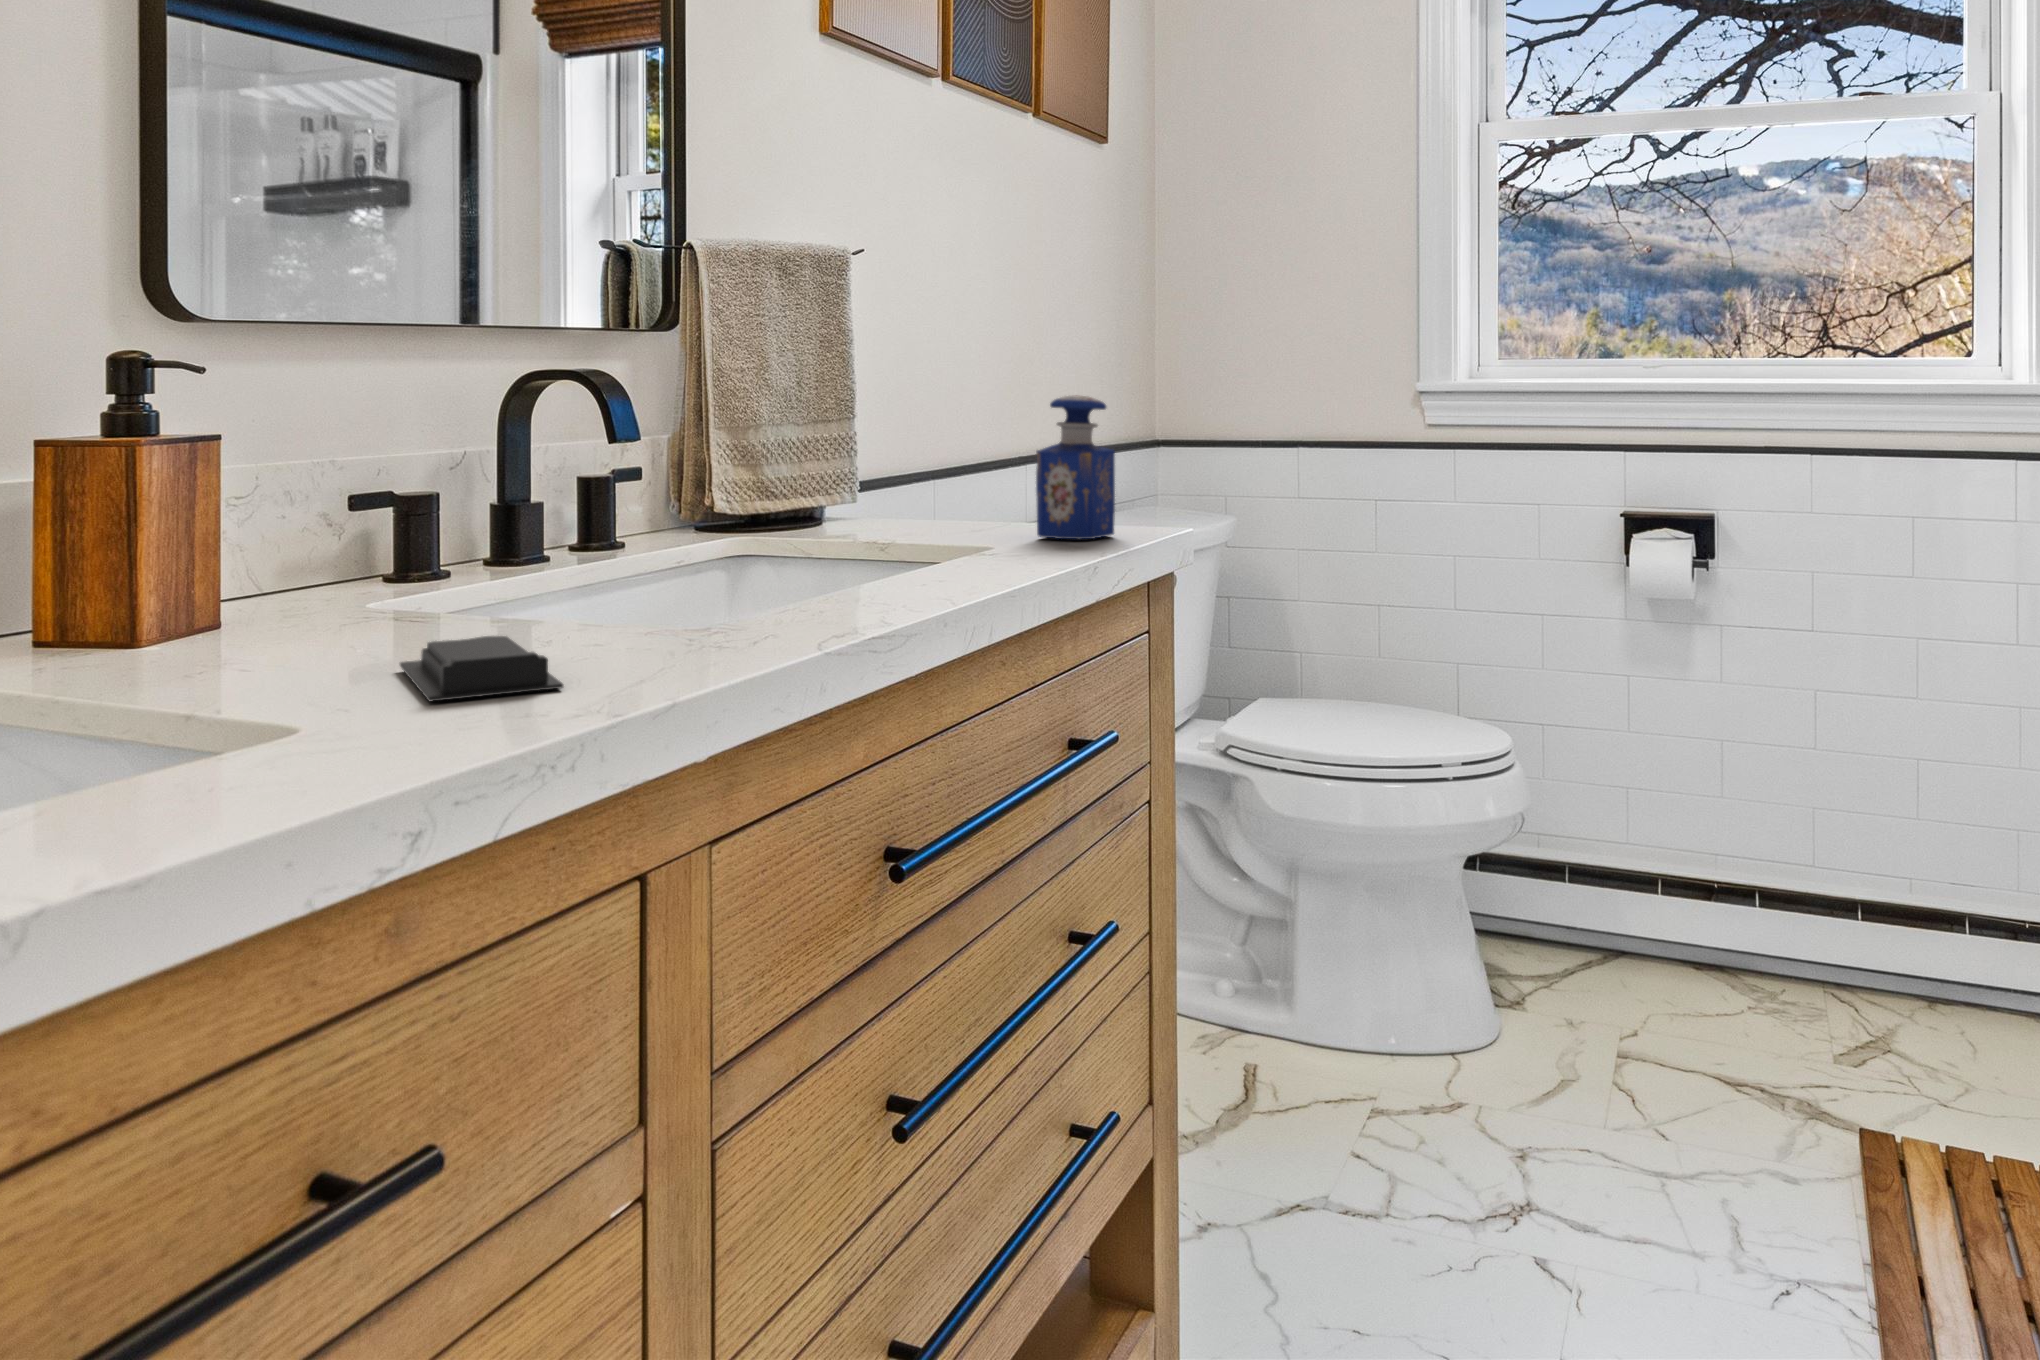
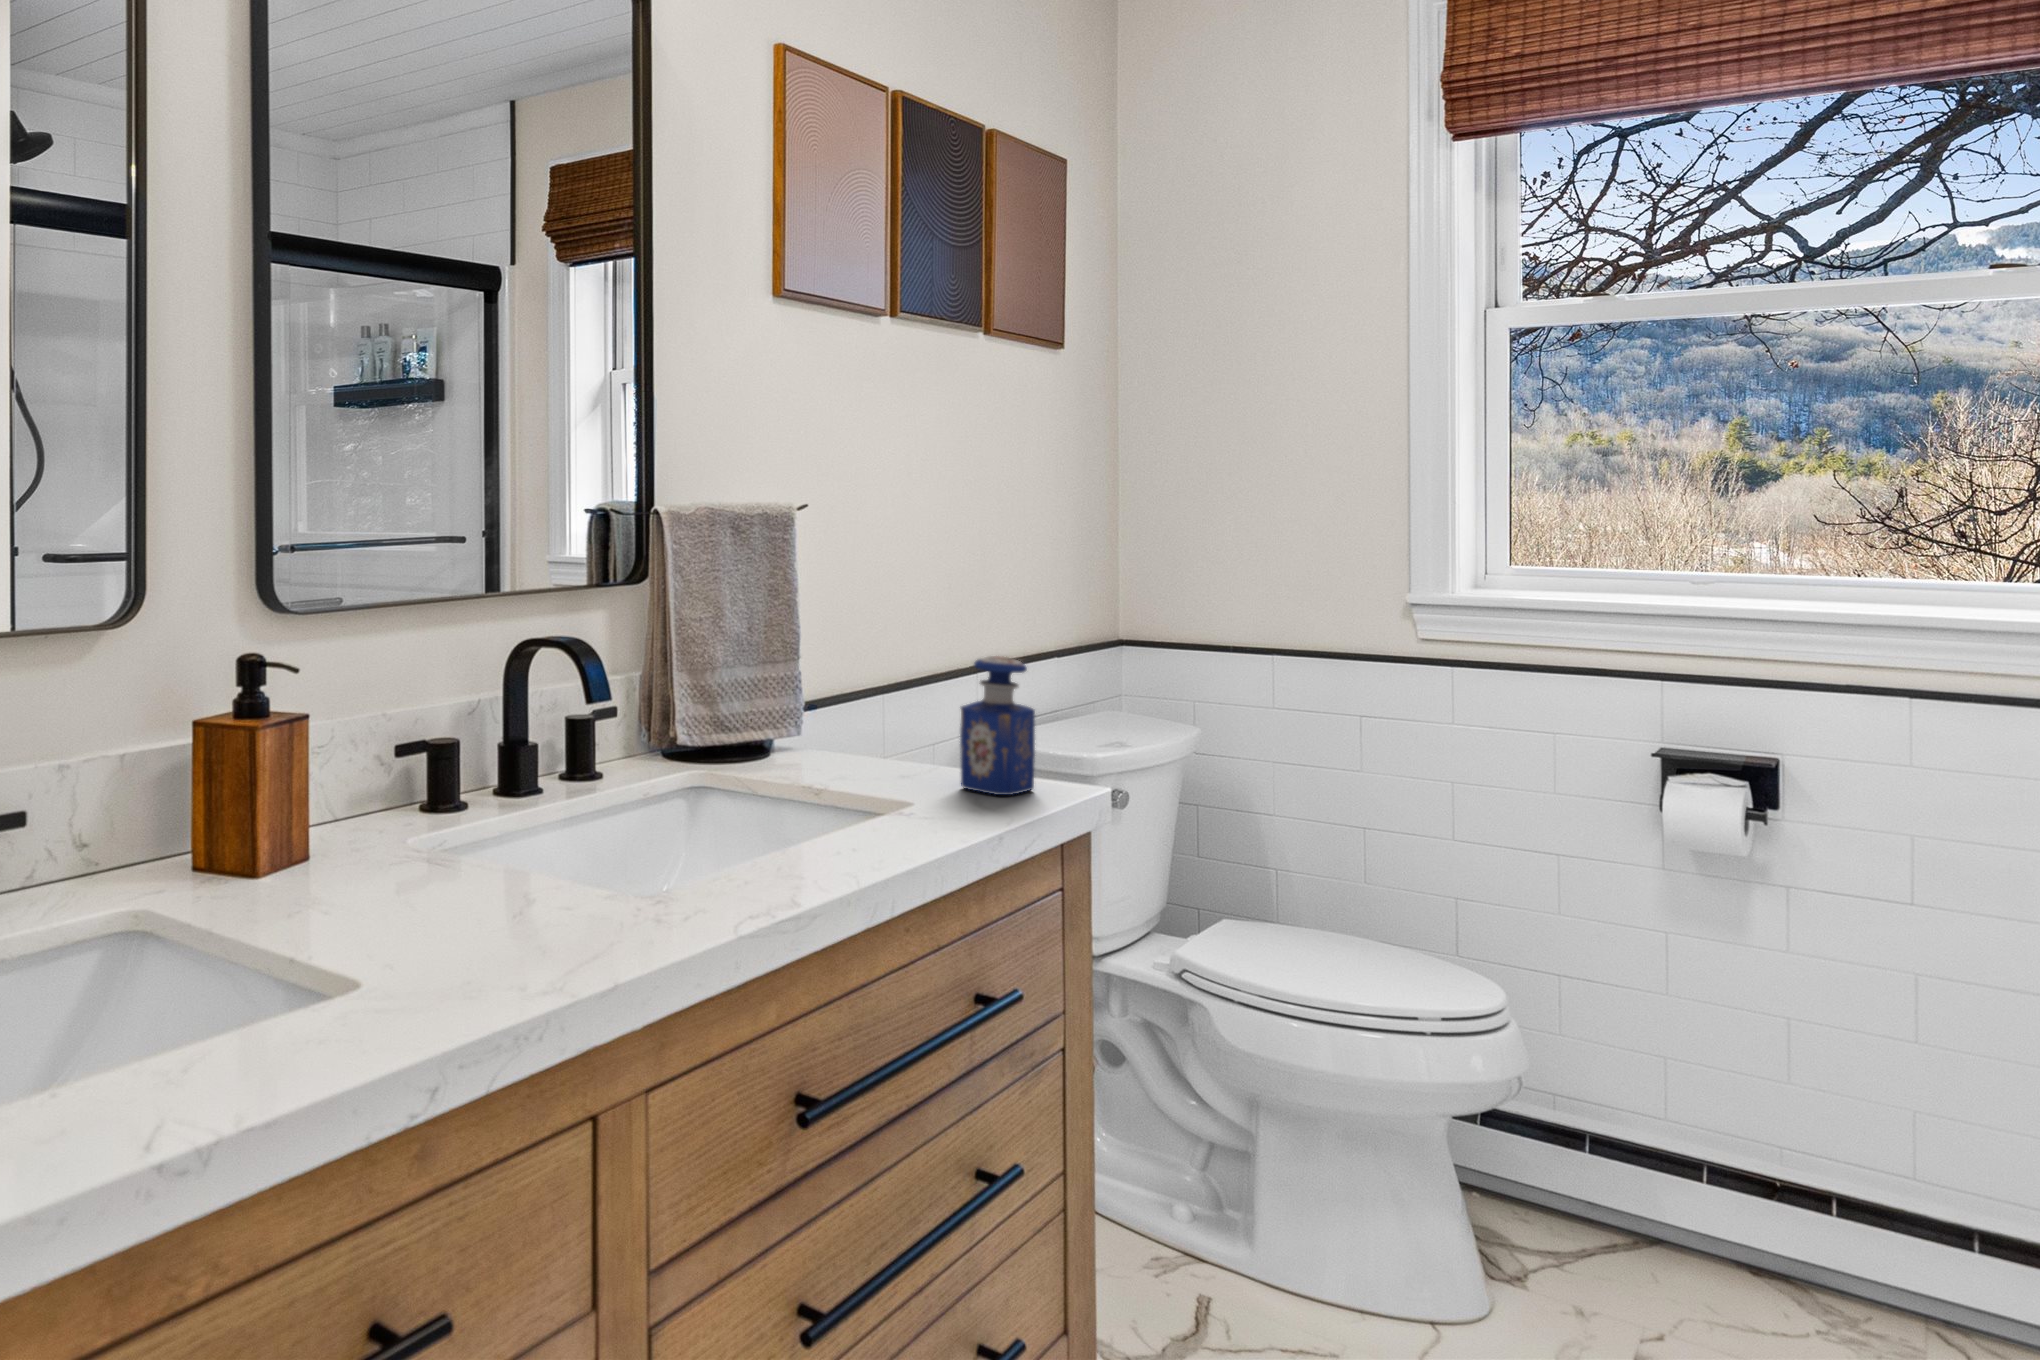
soap bar: present [400,636,563,701] -> none [431,917,541,982]

